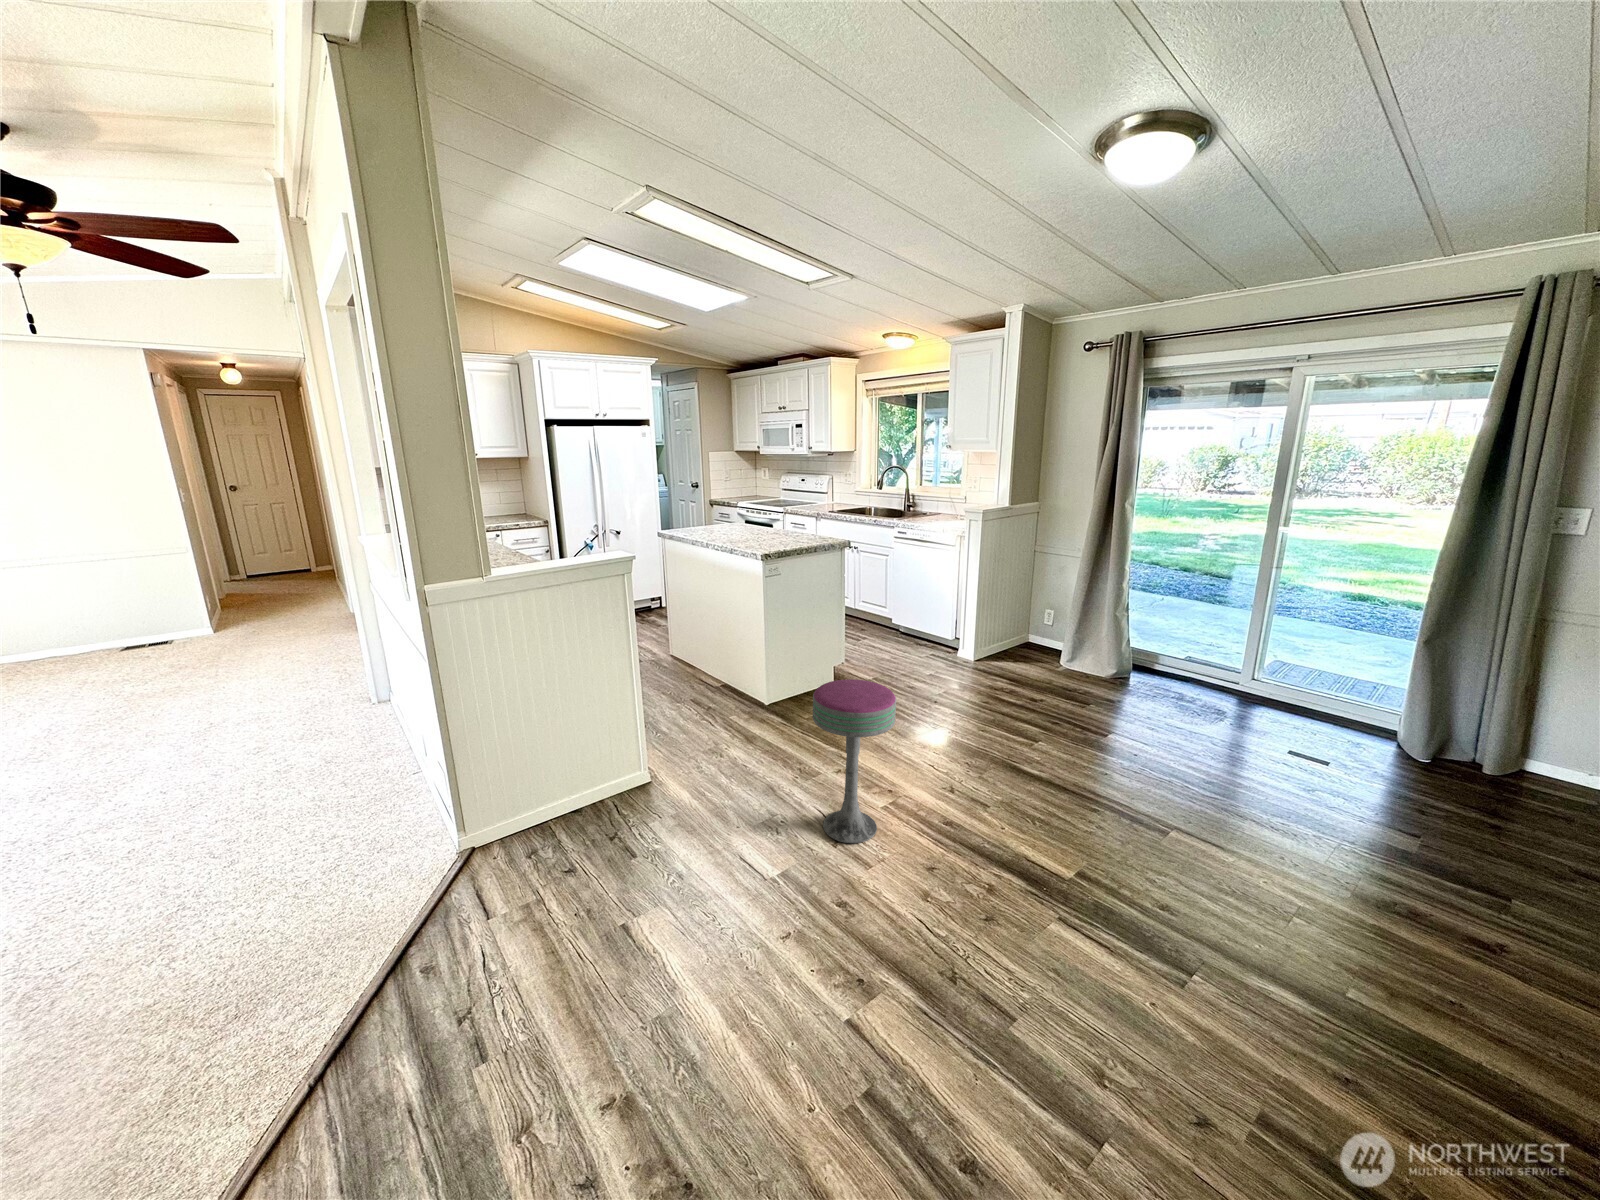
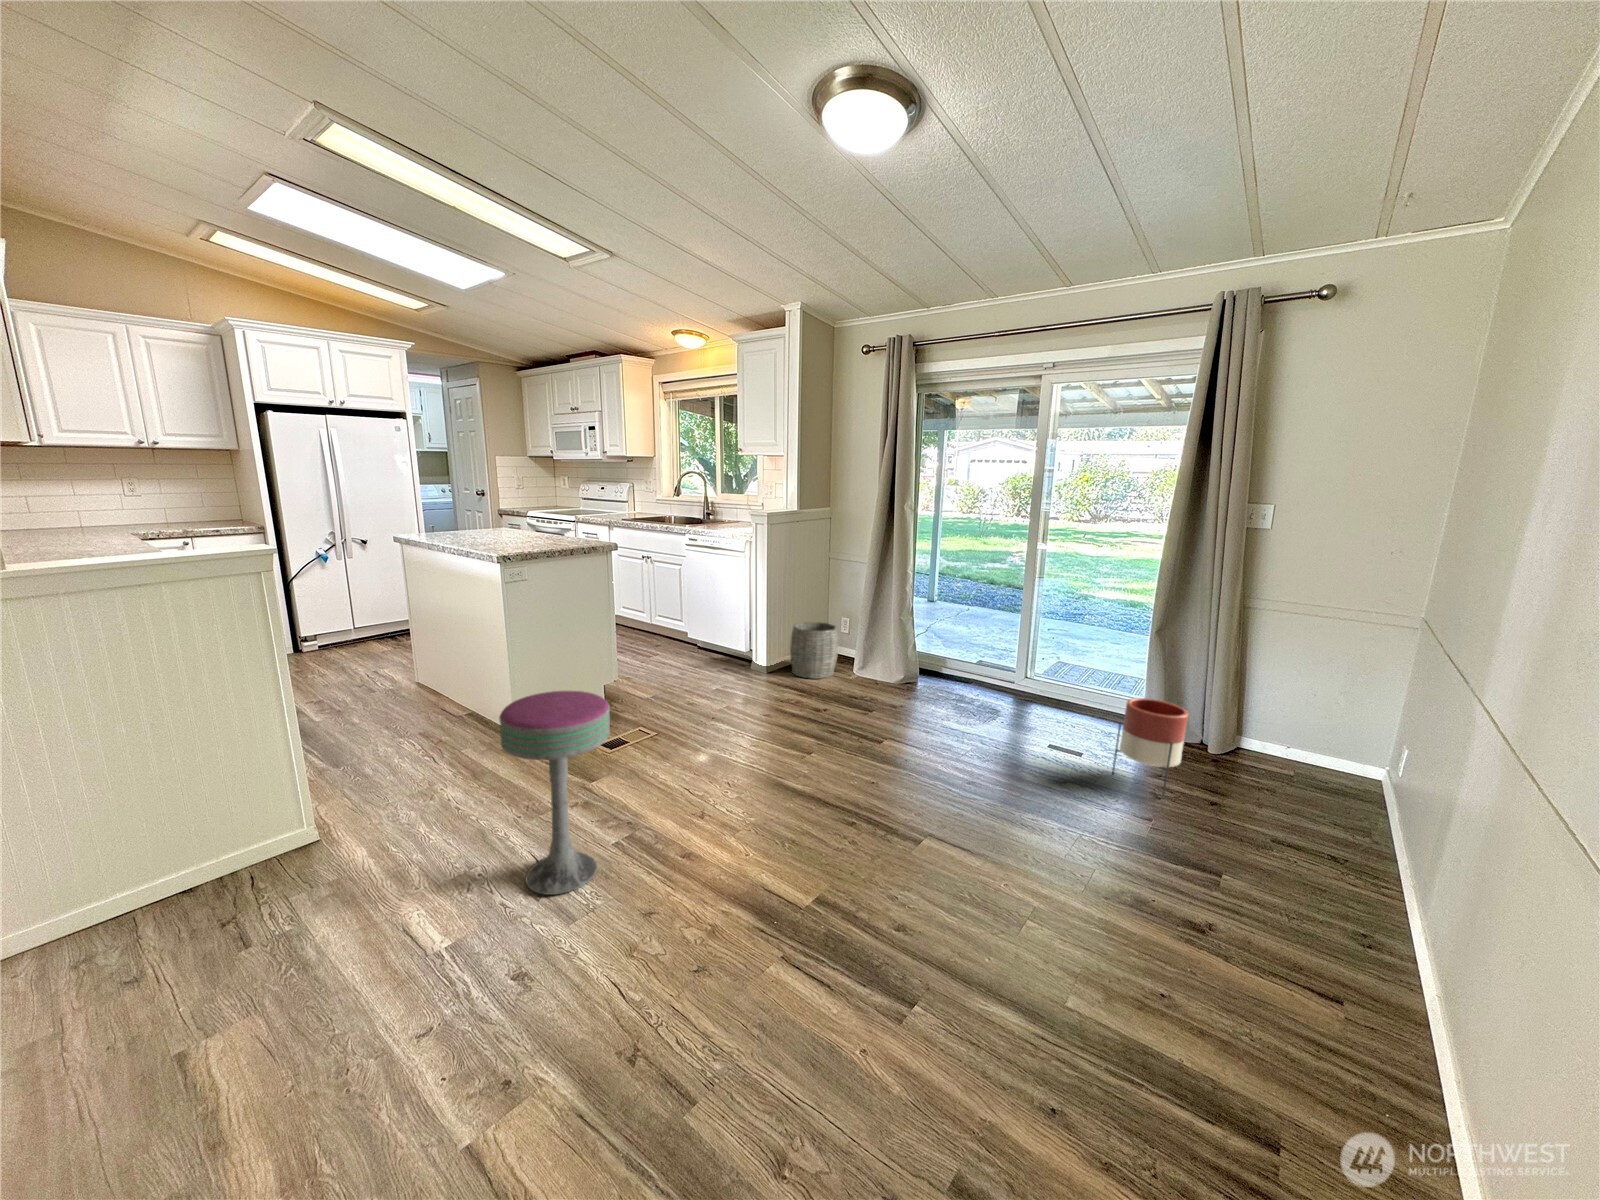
woven basket: none [996,613,1045,668] -> present [790,622,838,679]
planter: none [1370,713,1475,818] -> present [1112,698,1188,797]

